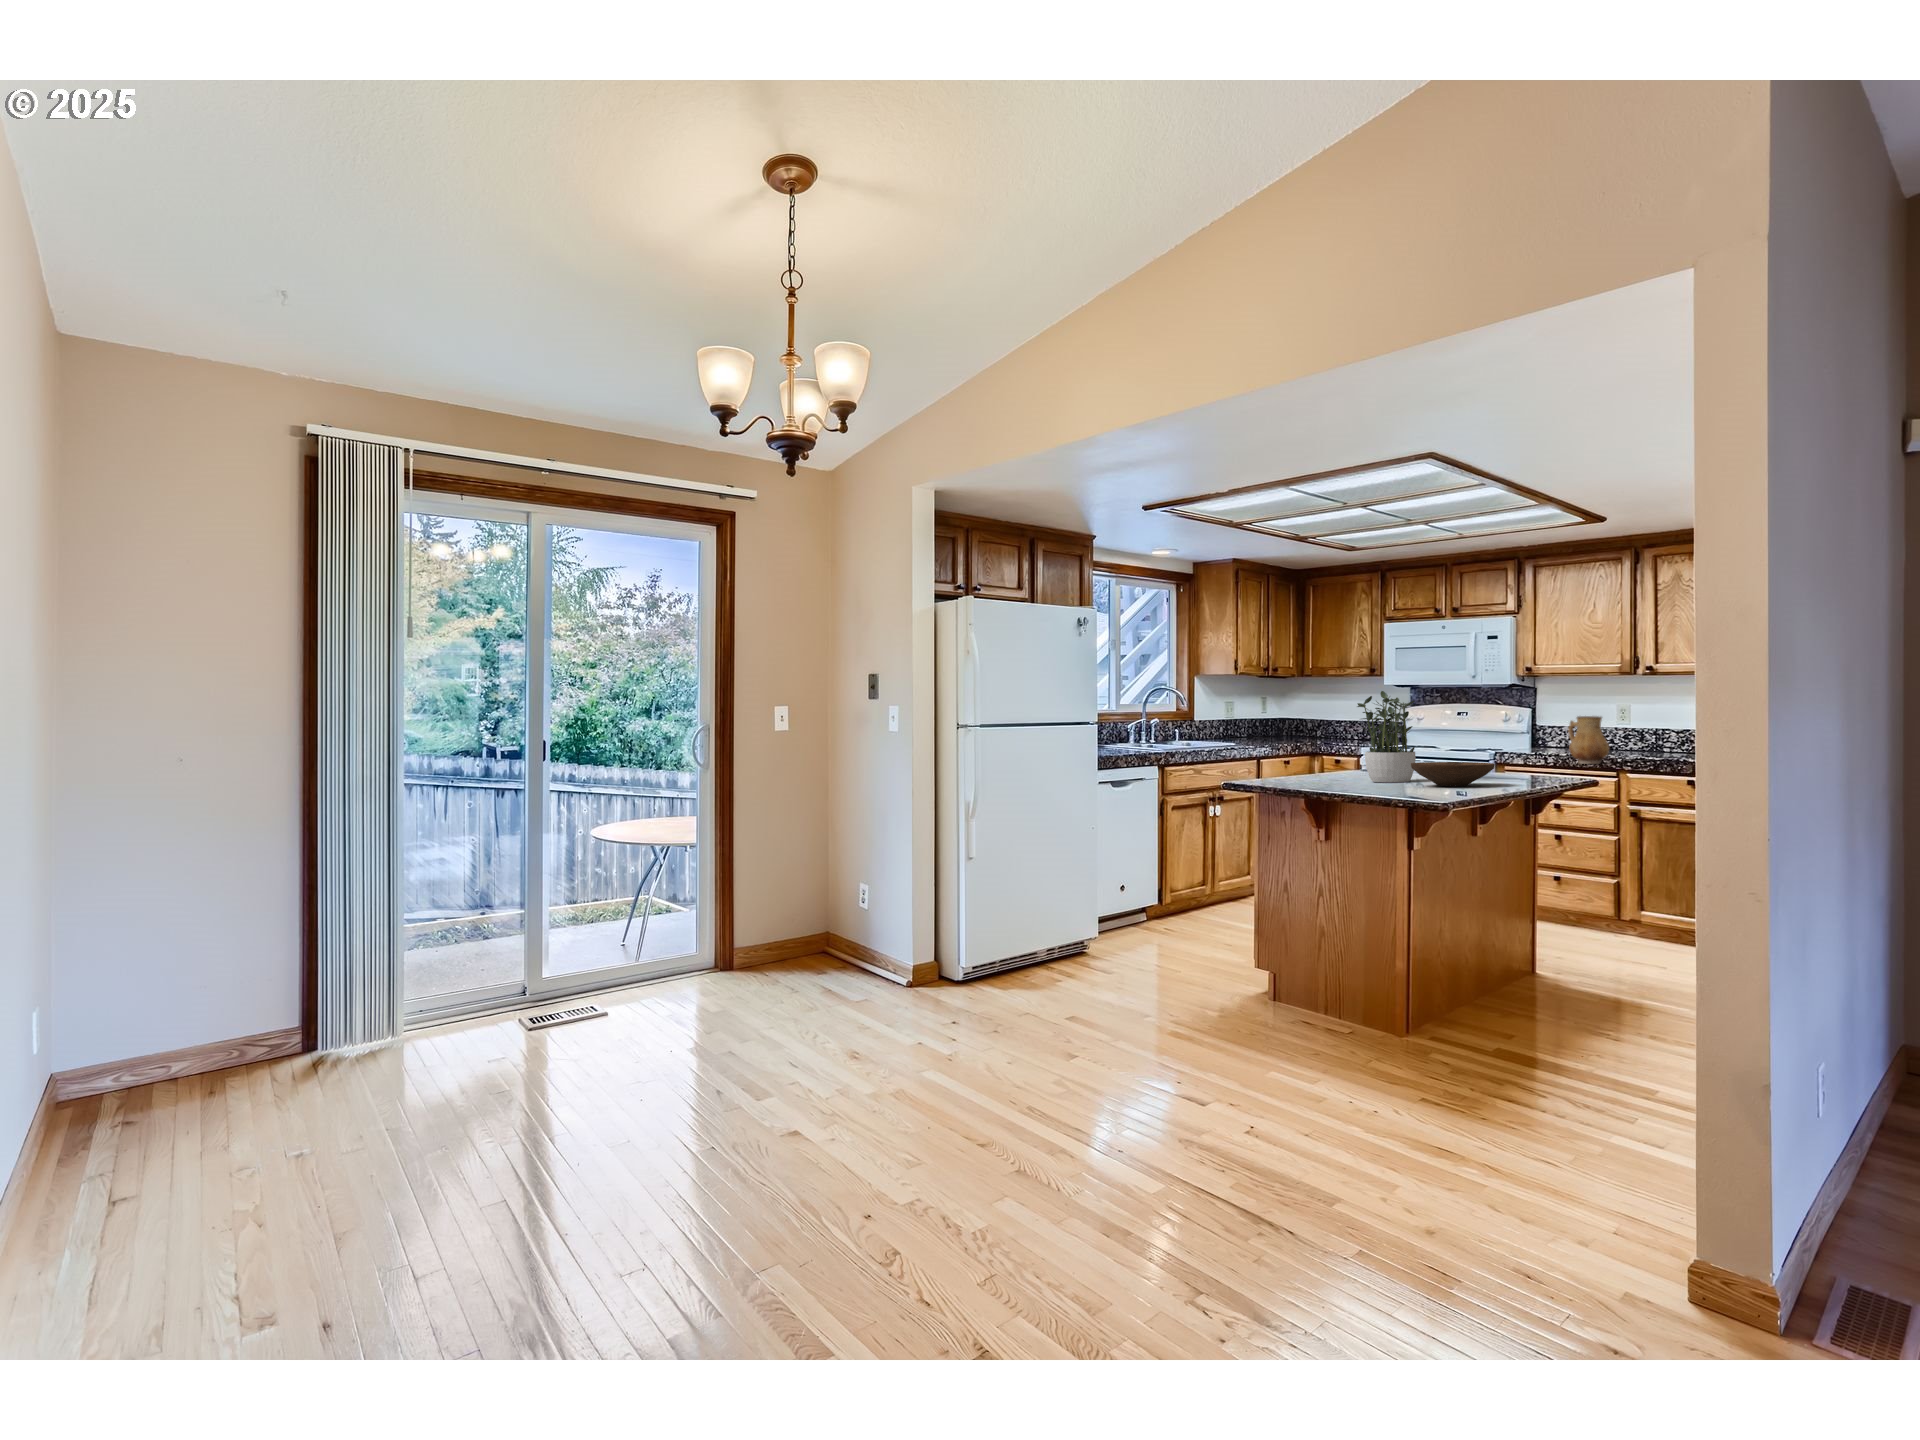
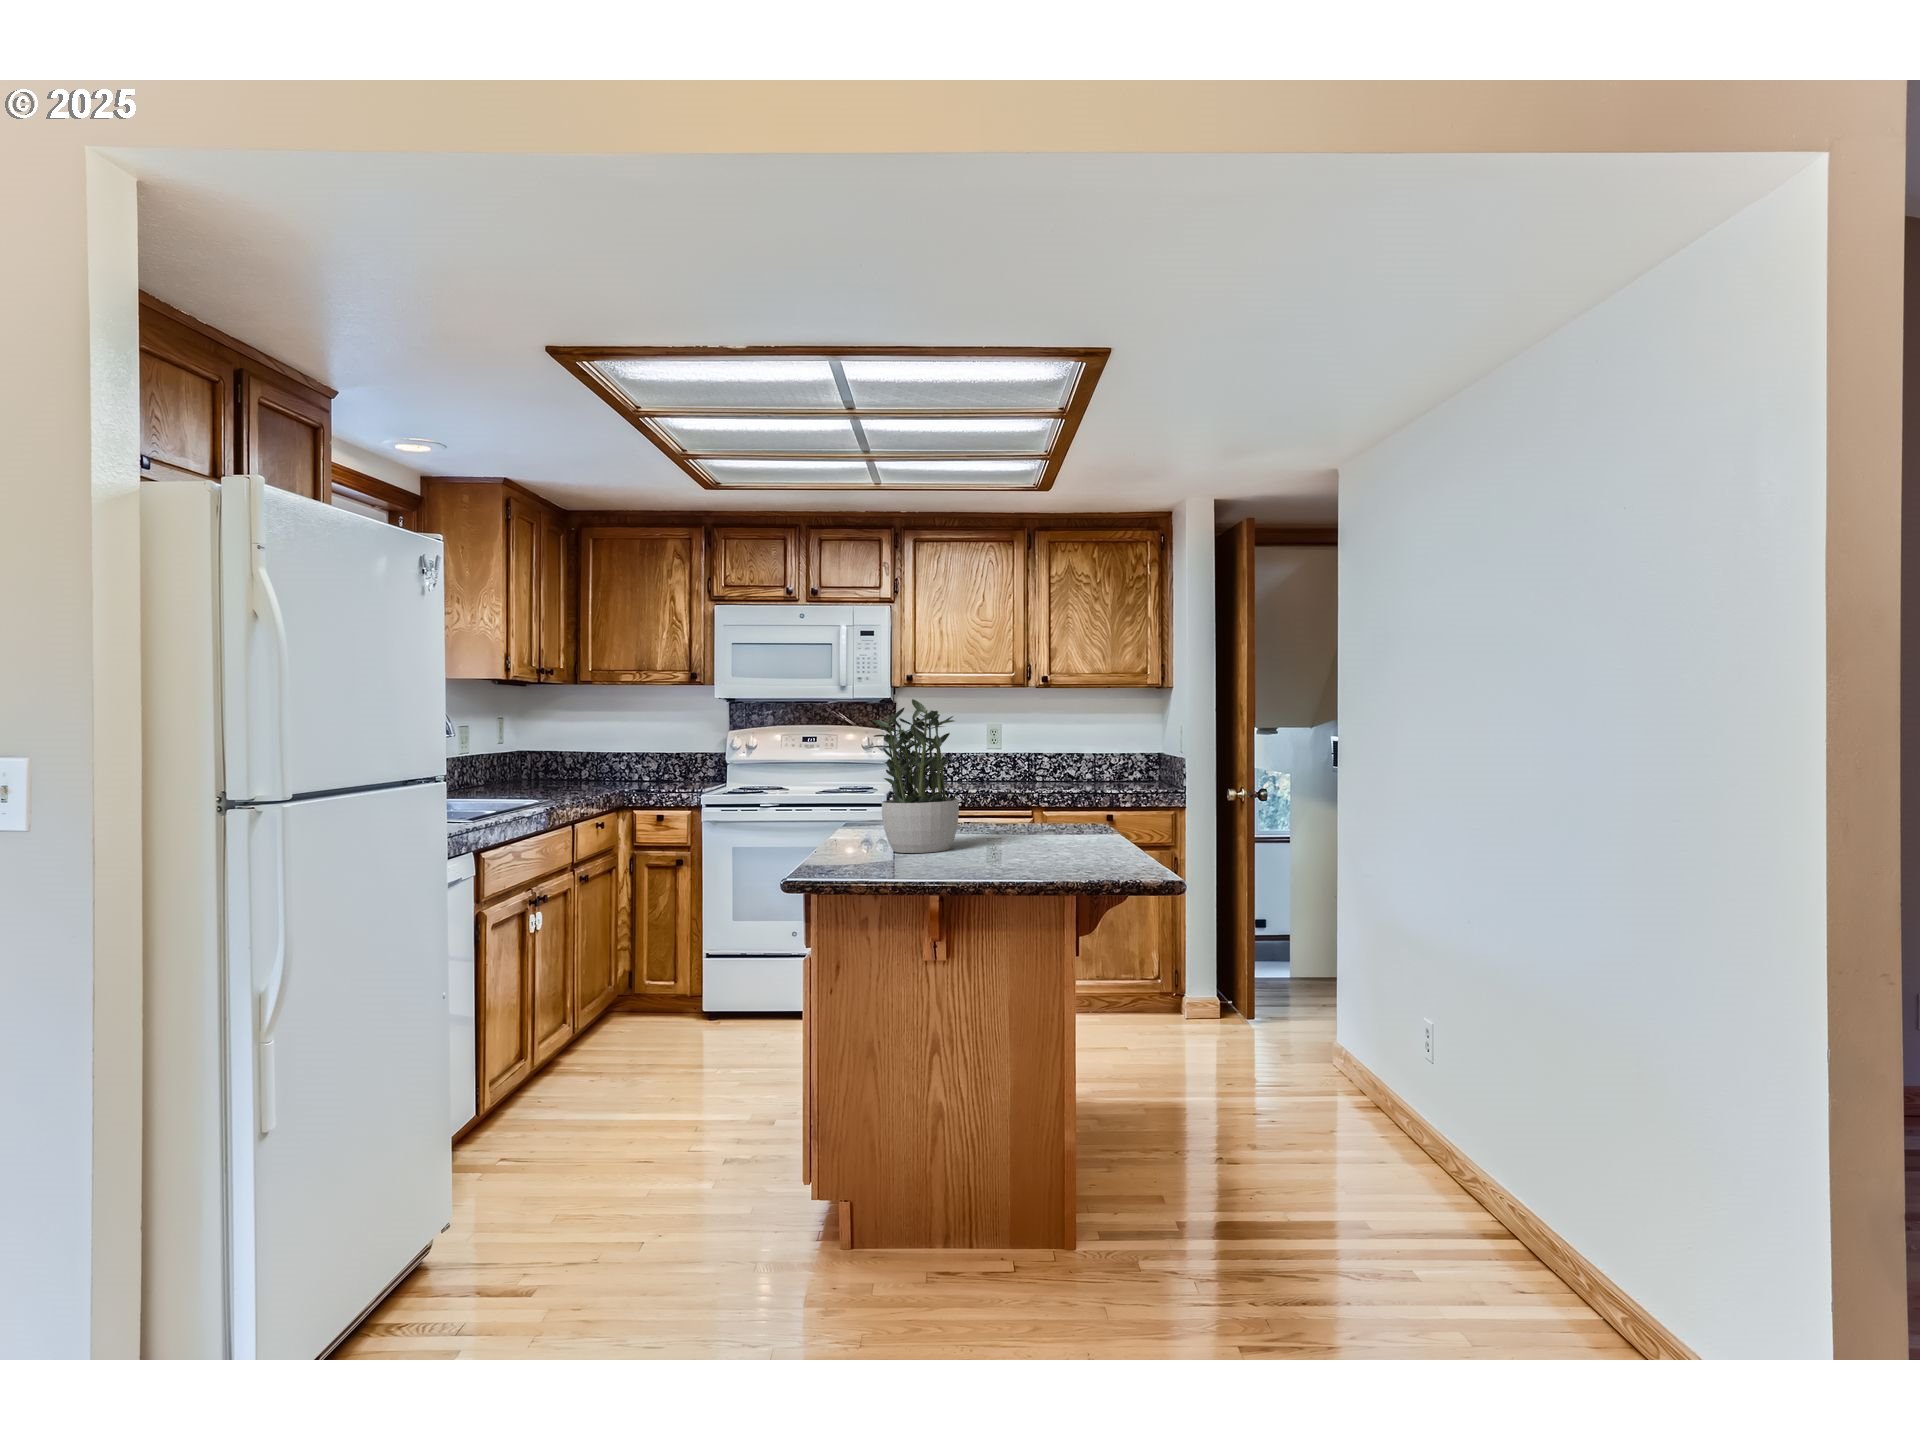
ceramic pitcher: present [1568,716,1609,764] -> none [978,740,1028,802]
wooden bowl: present [1411,762,1495,787] -> none [1003,812,1126,854]

